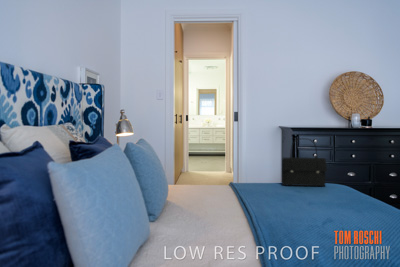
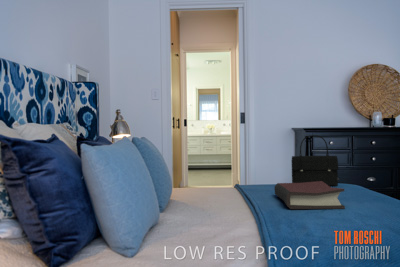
hardback book: none [267,186,341,220] -> present [275,181,345,209]

